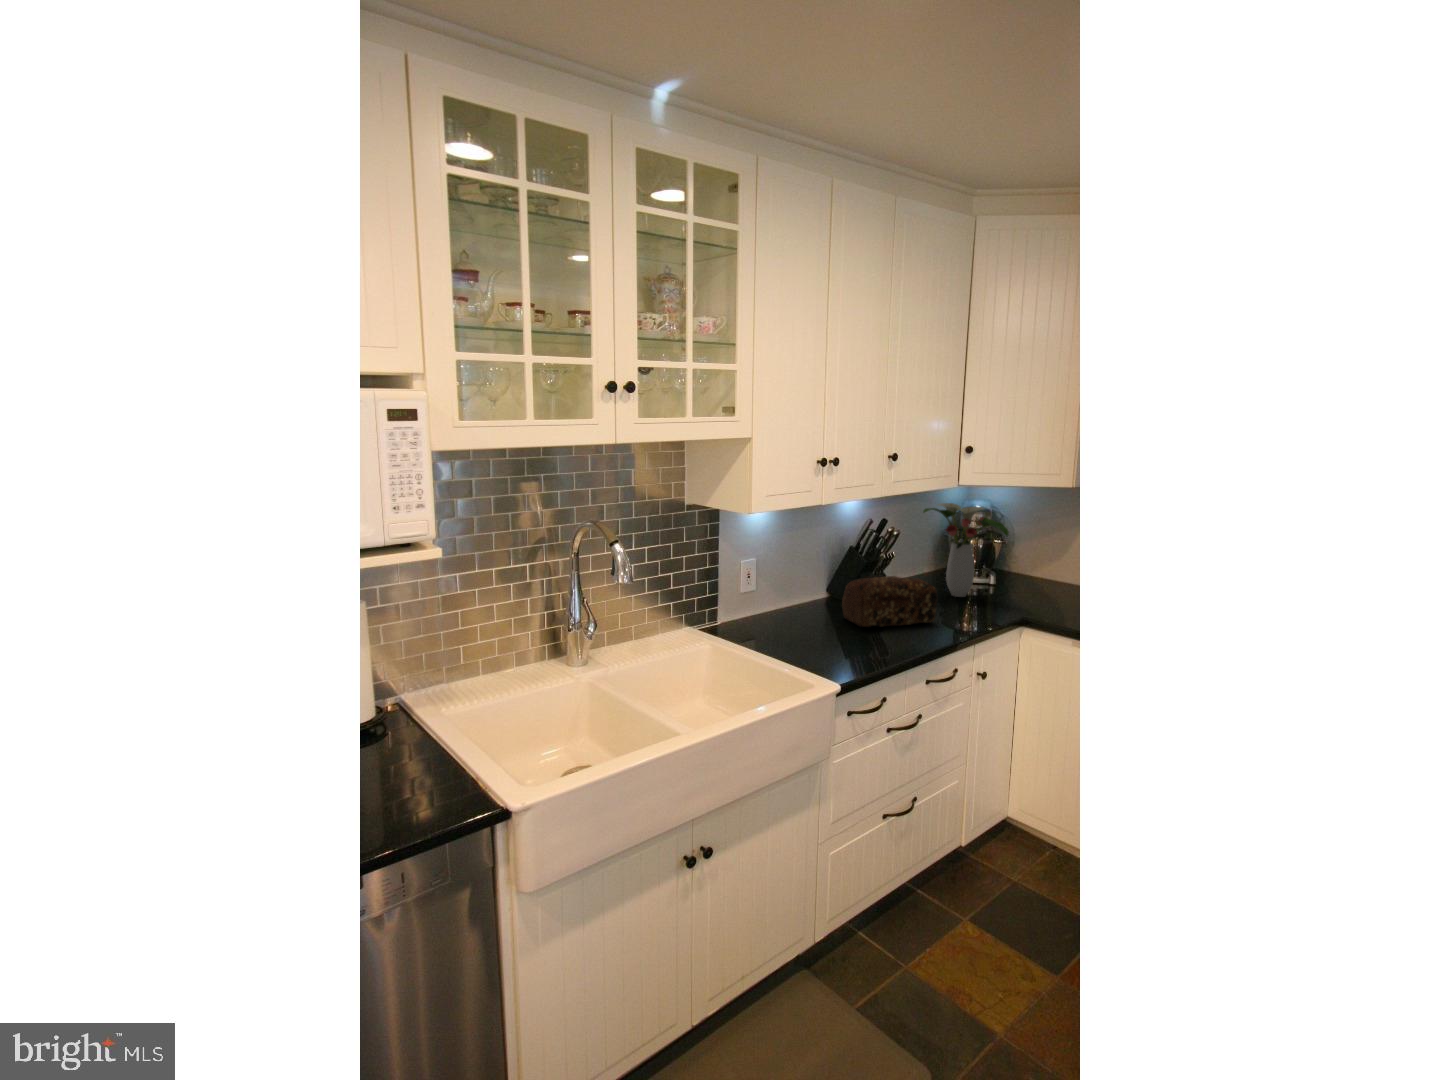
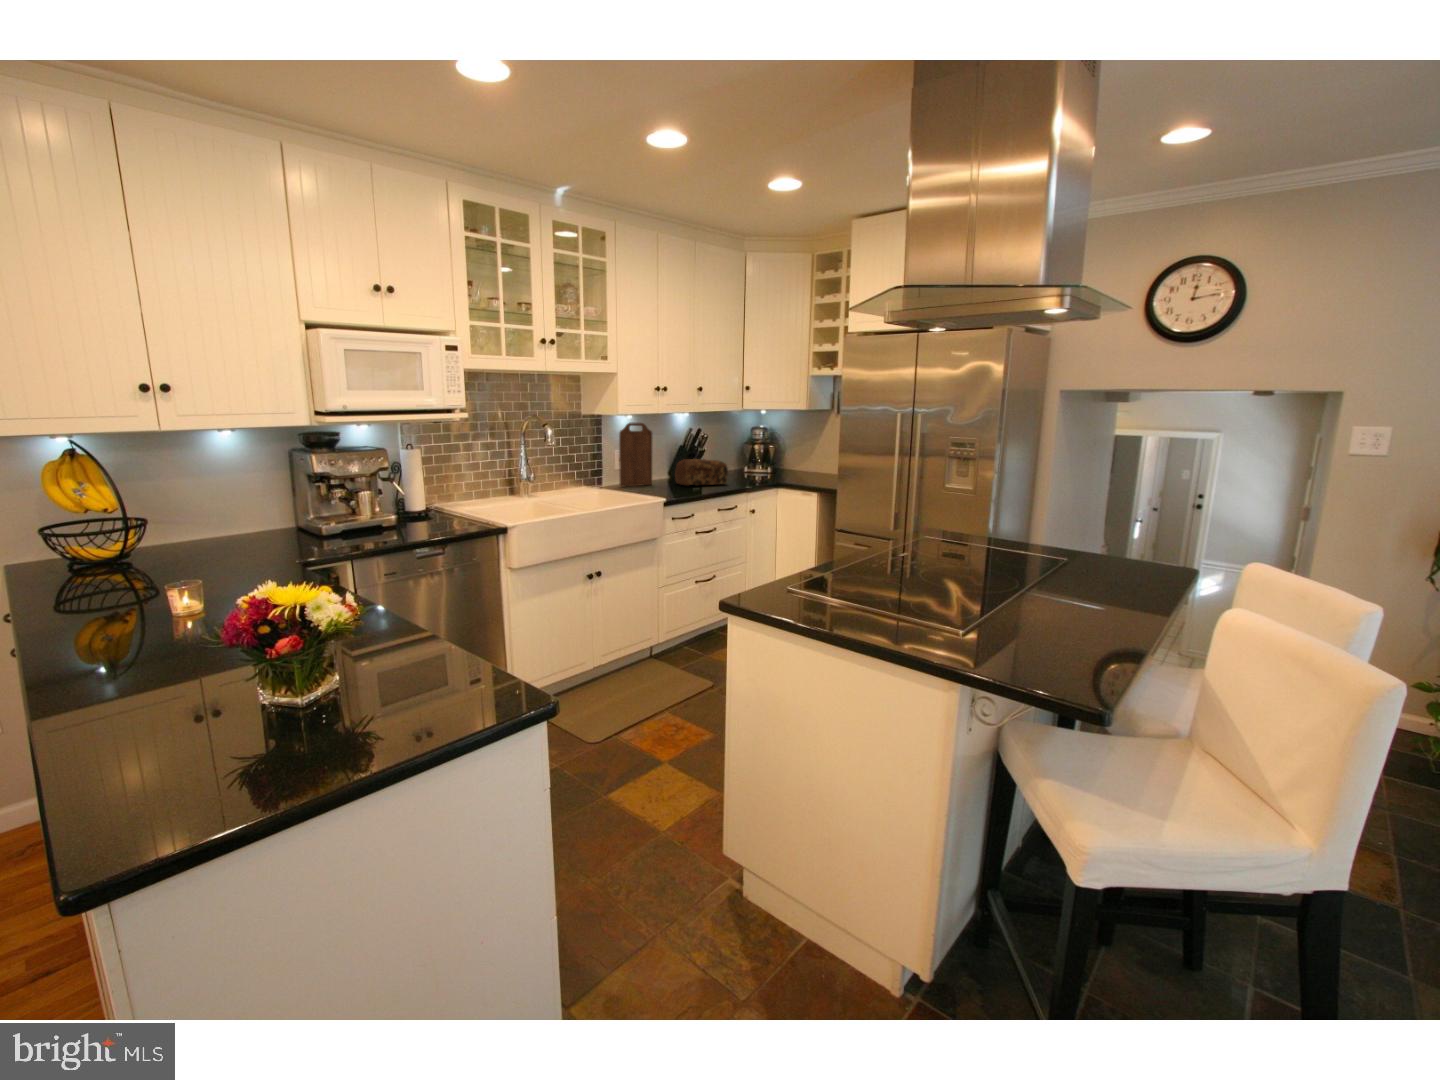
flower arrangement: present [923,503,1009,597] -> none [723,422,771,477]
cutting board: none [747,516,807,627] -> present [619,423,652,486]

